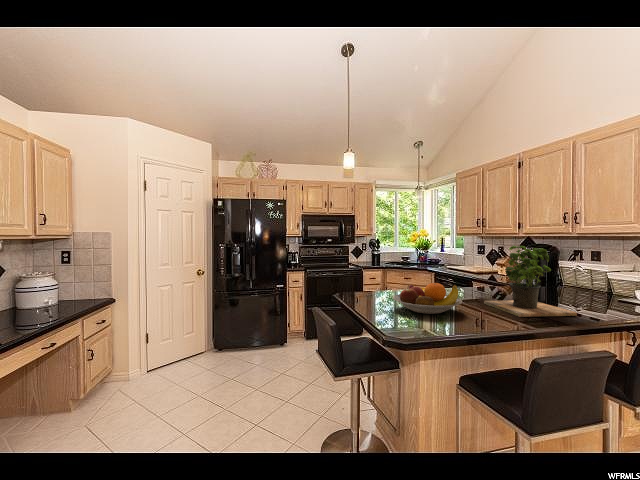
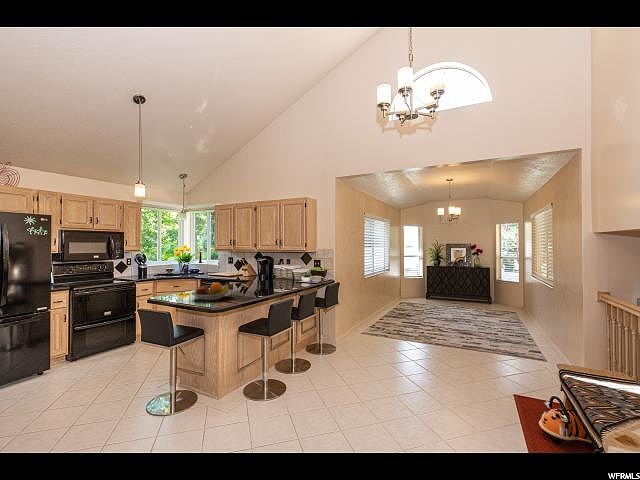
potted plant: present [484,246,577,317] -> none [240,260,280,295]

